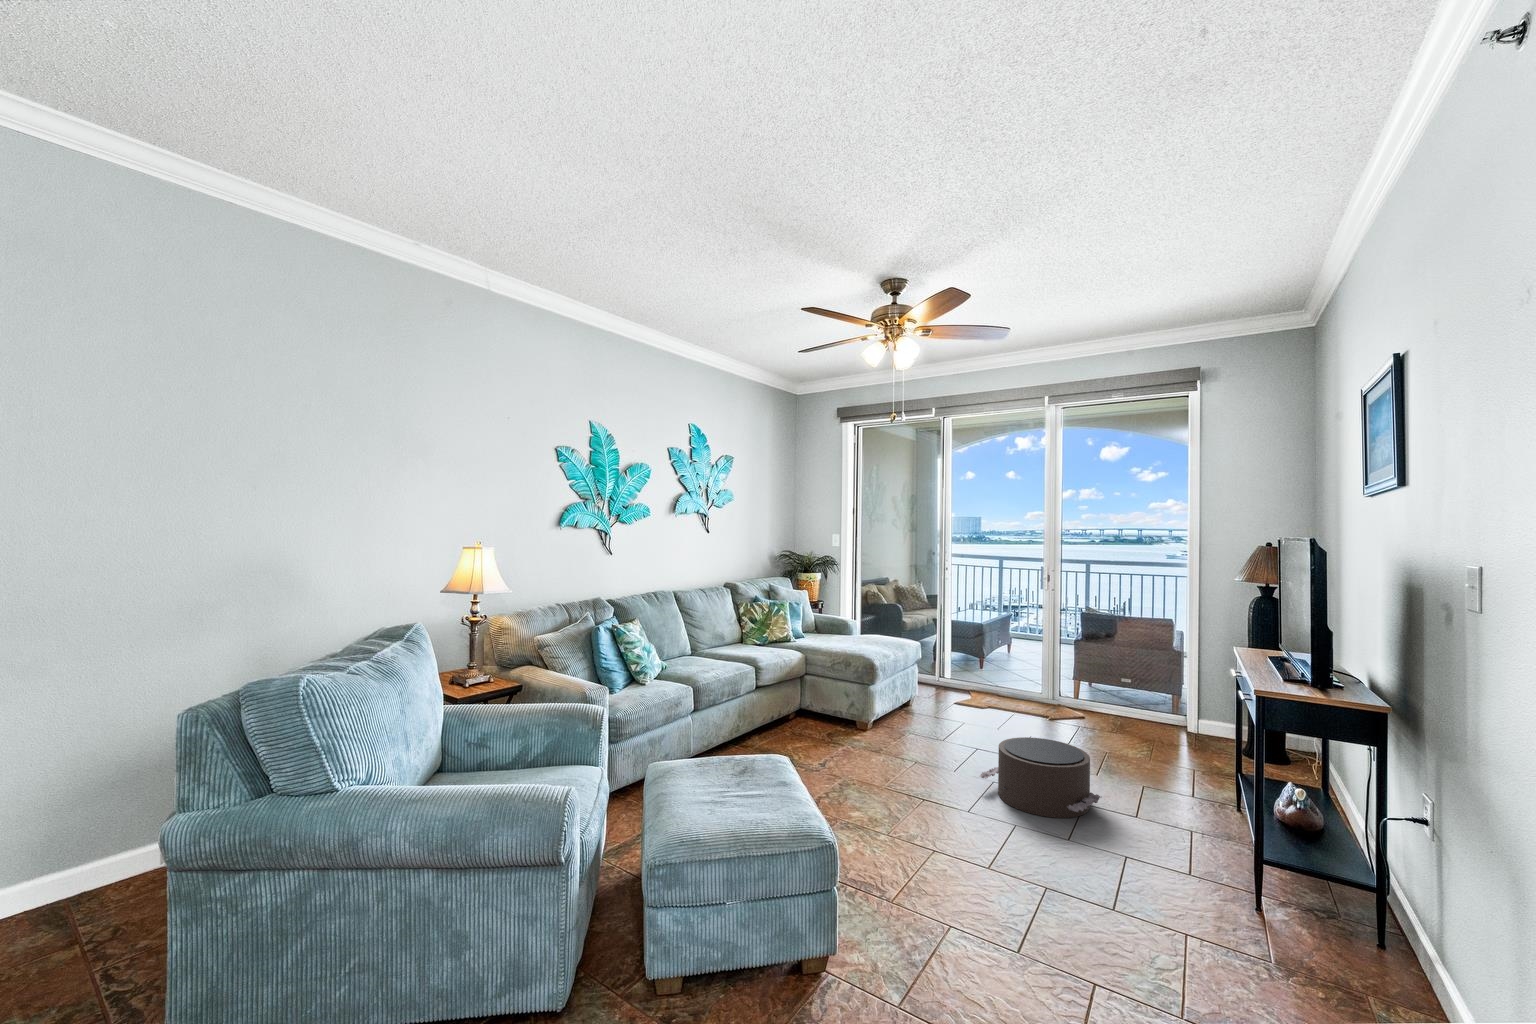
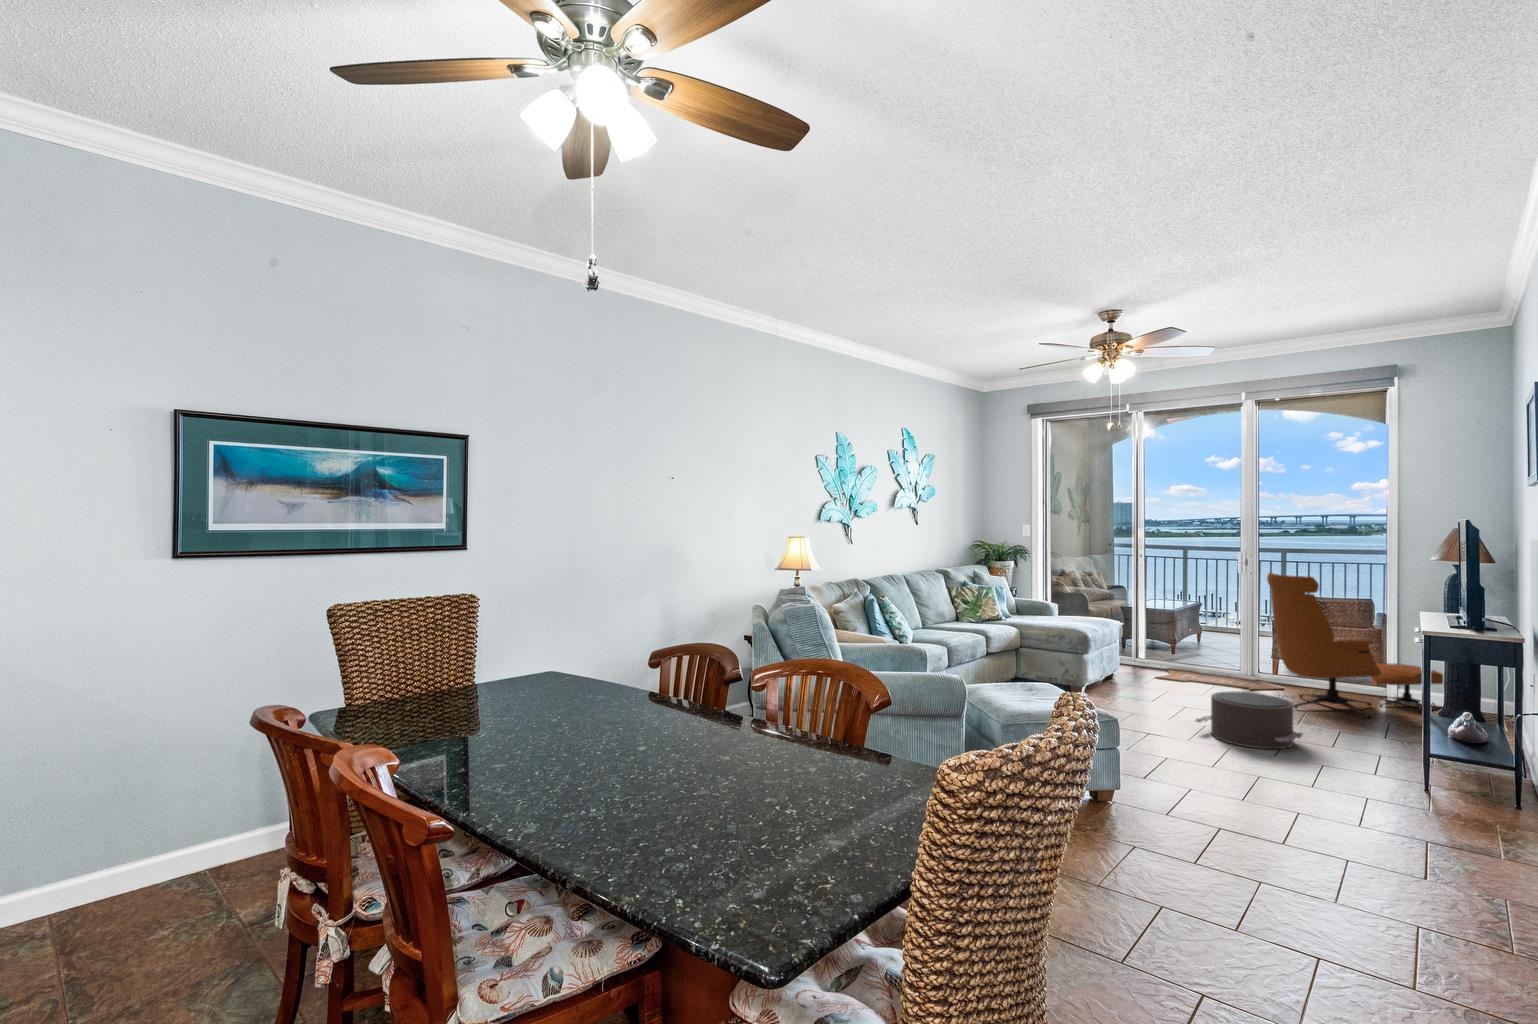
lounge chair: none [1068,591,1249,760] -> present [1267,573,1443,718]

